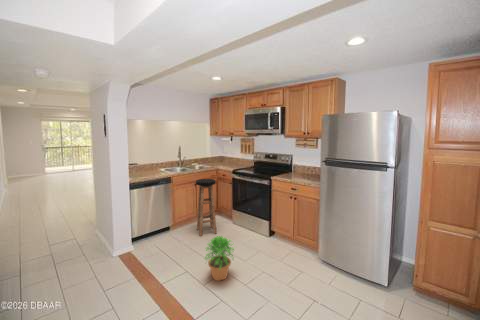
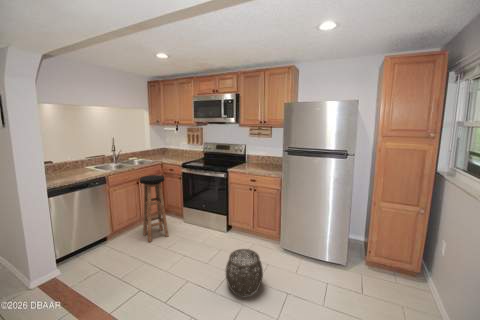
potted plant: present [205,236,234,281] -> none [163,240,201,293]
woven basket: none [256,251,292,294] -> present [226,249,263,296]

